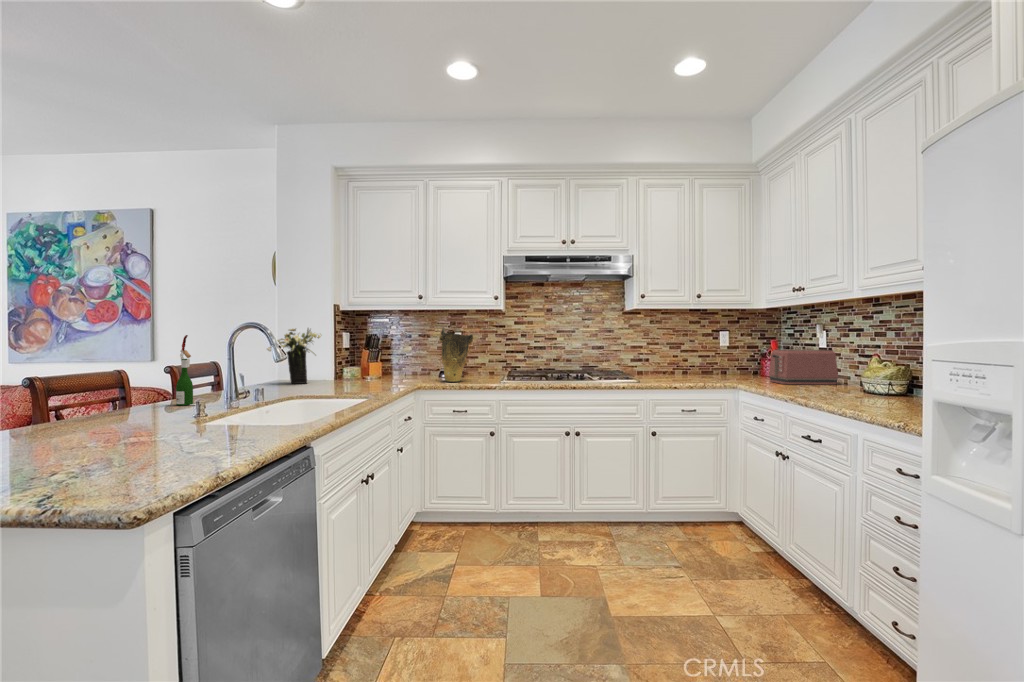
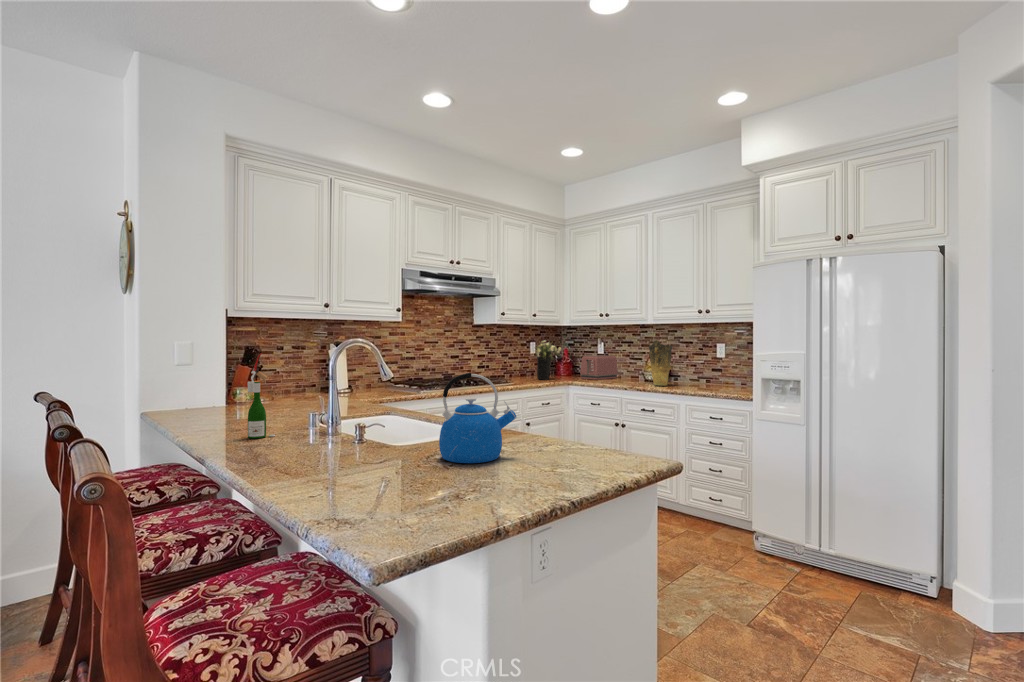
vase: present [439,327,473,382] -> present [649,340,673,386]
flower arrangement: present [267,329,321,384] -> present [536,341,561,380]
kettle: none [41,354,141,460] -> present [439,373,516,463]

